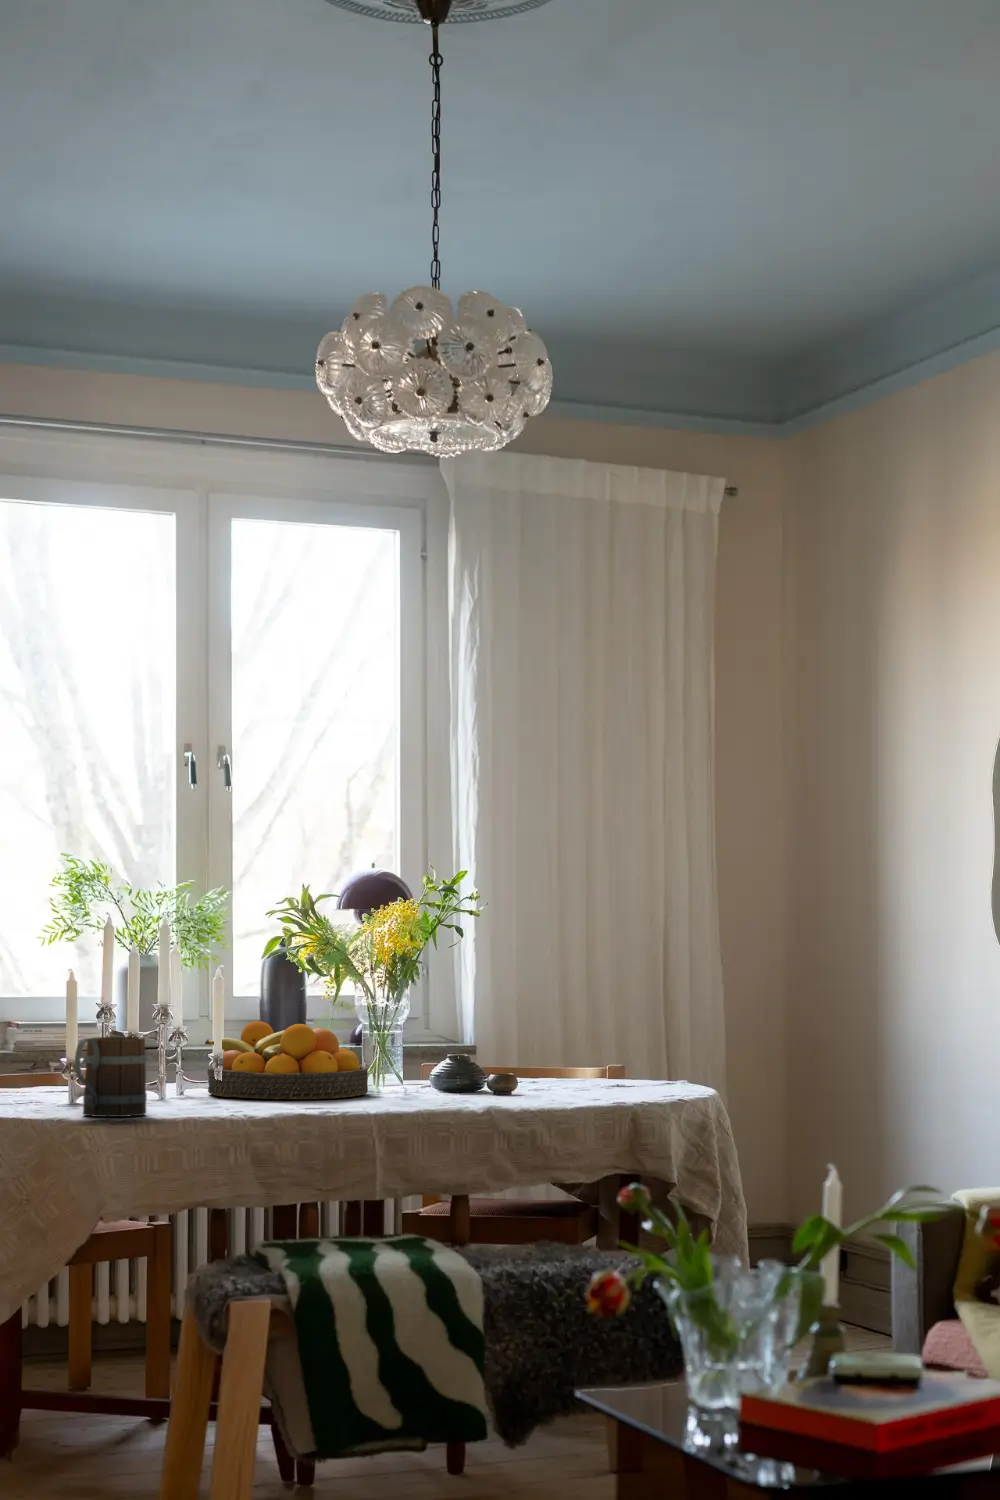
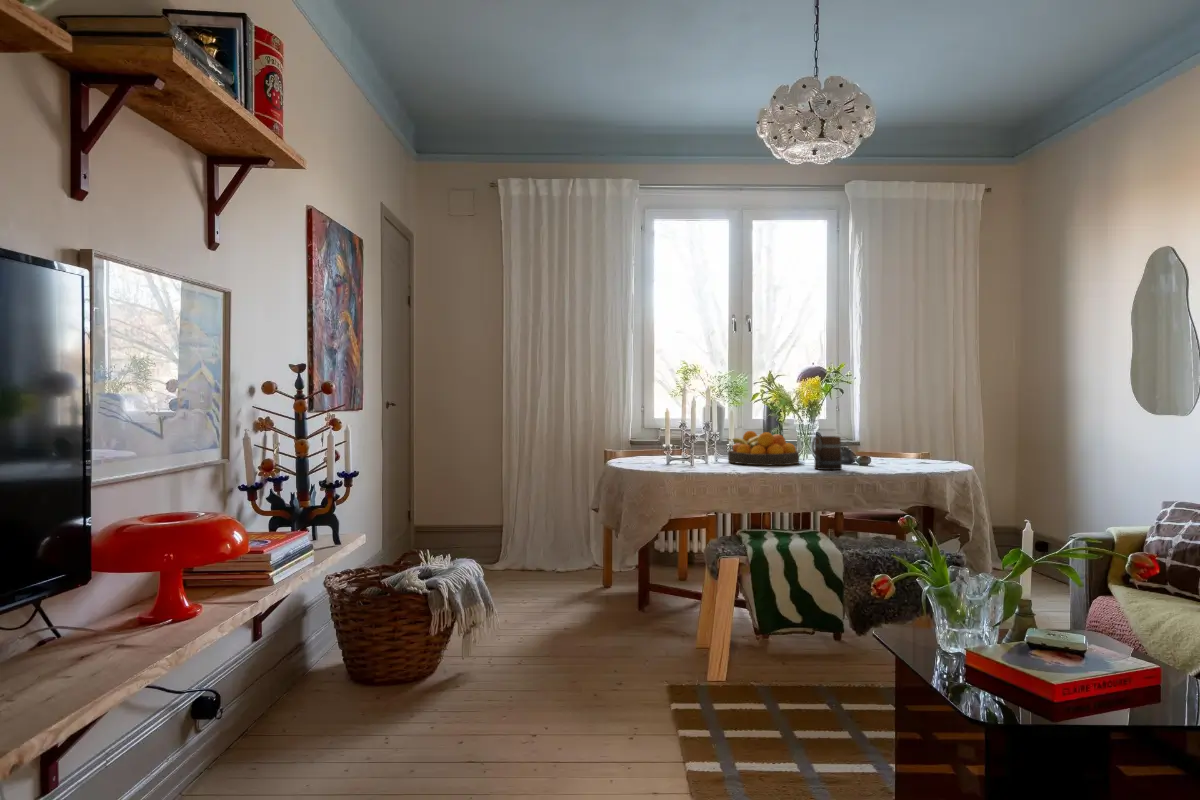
mug: present [75,1037,147,1117] -> present [812,436,842,470]

